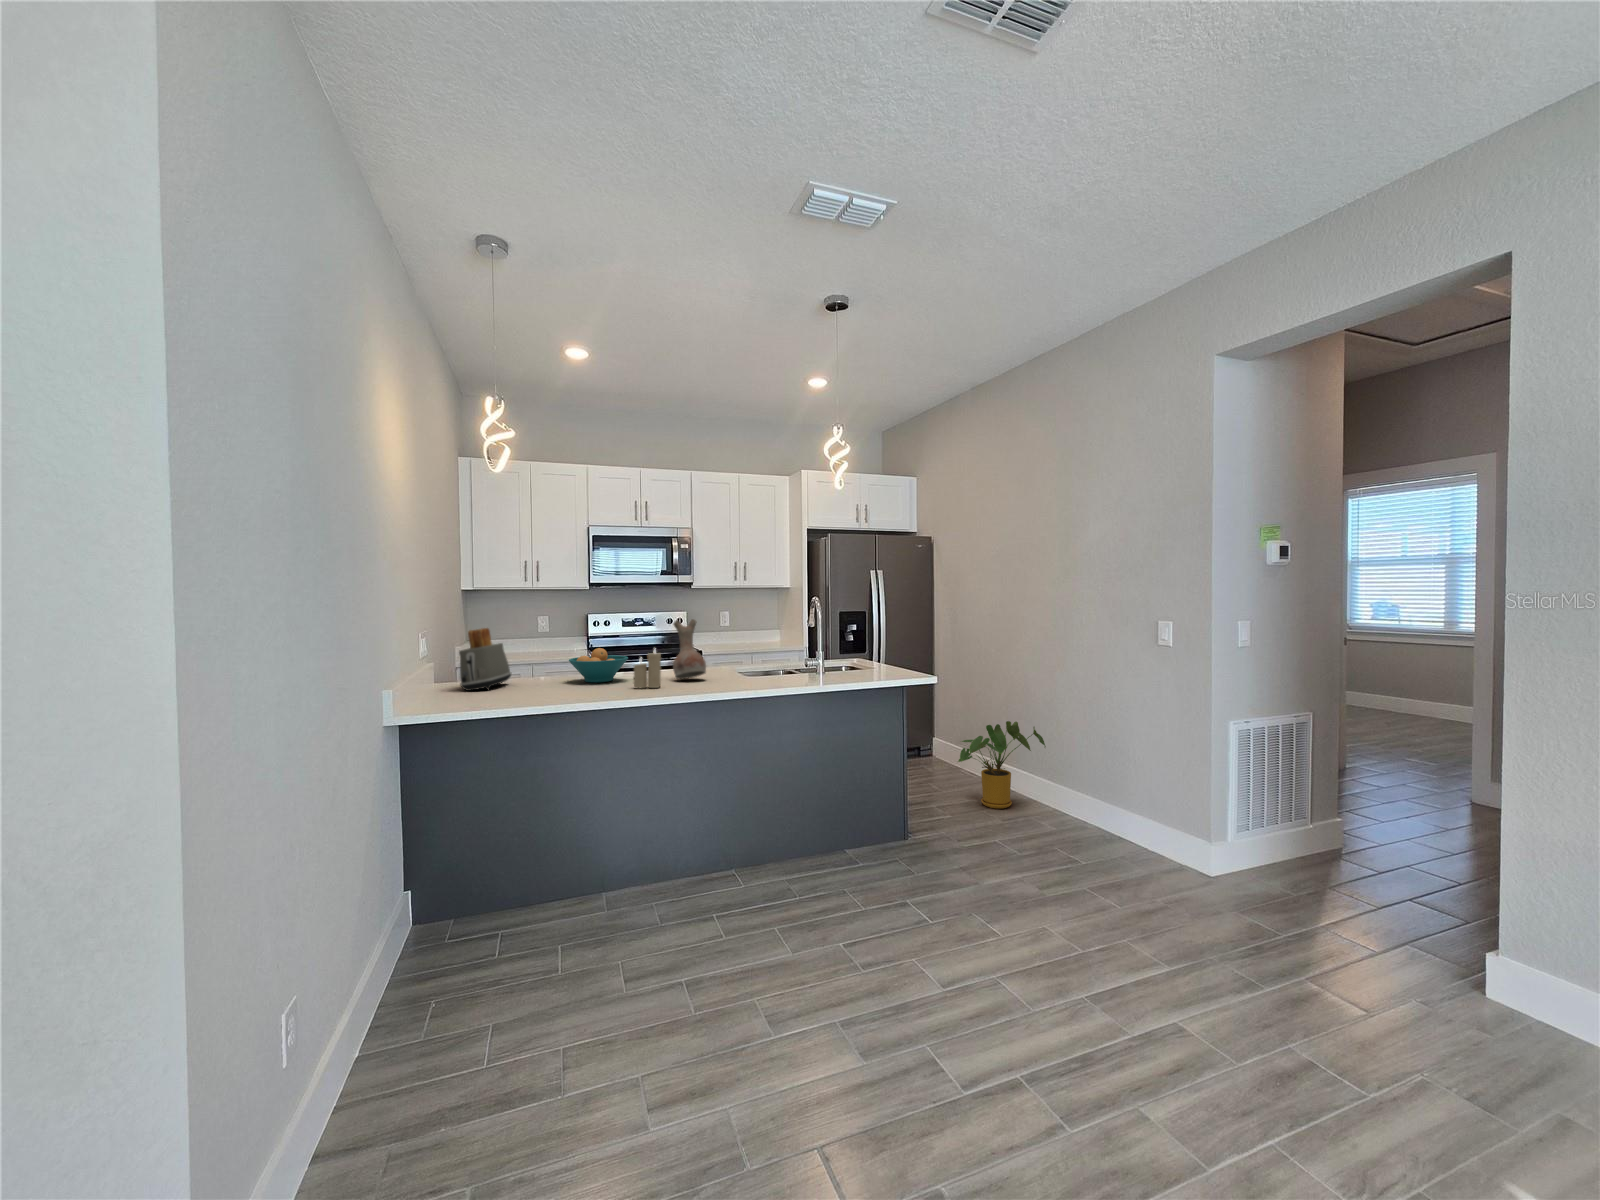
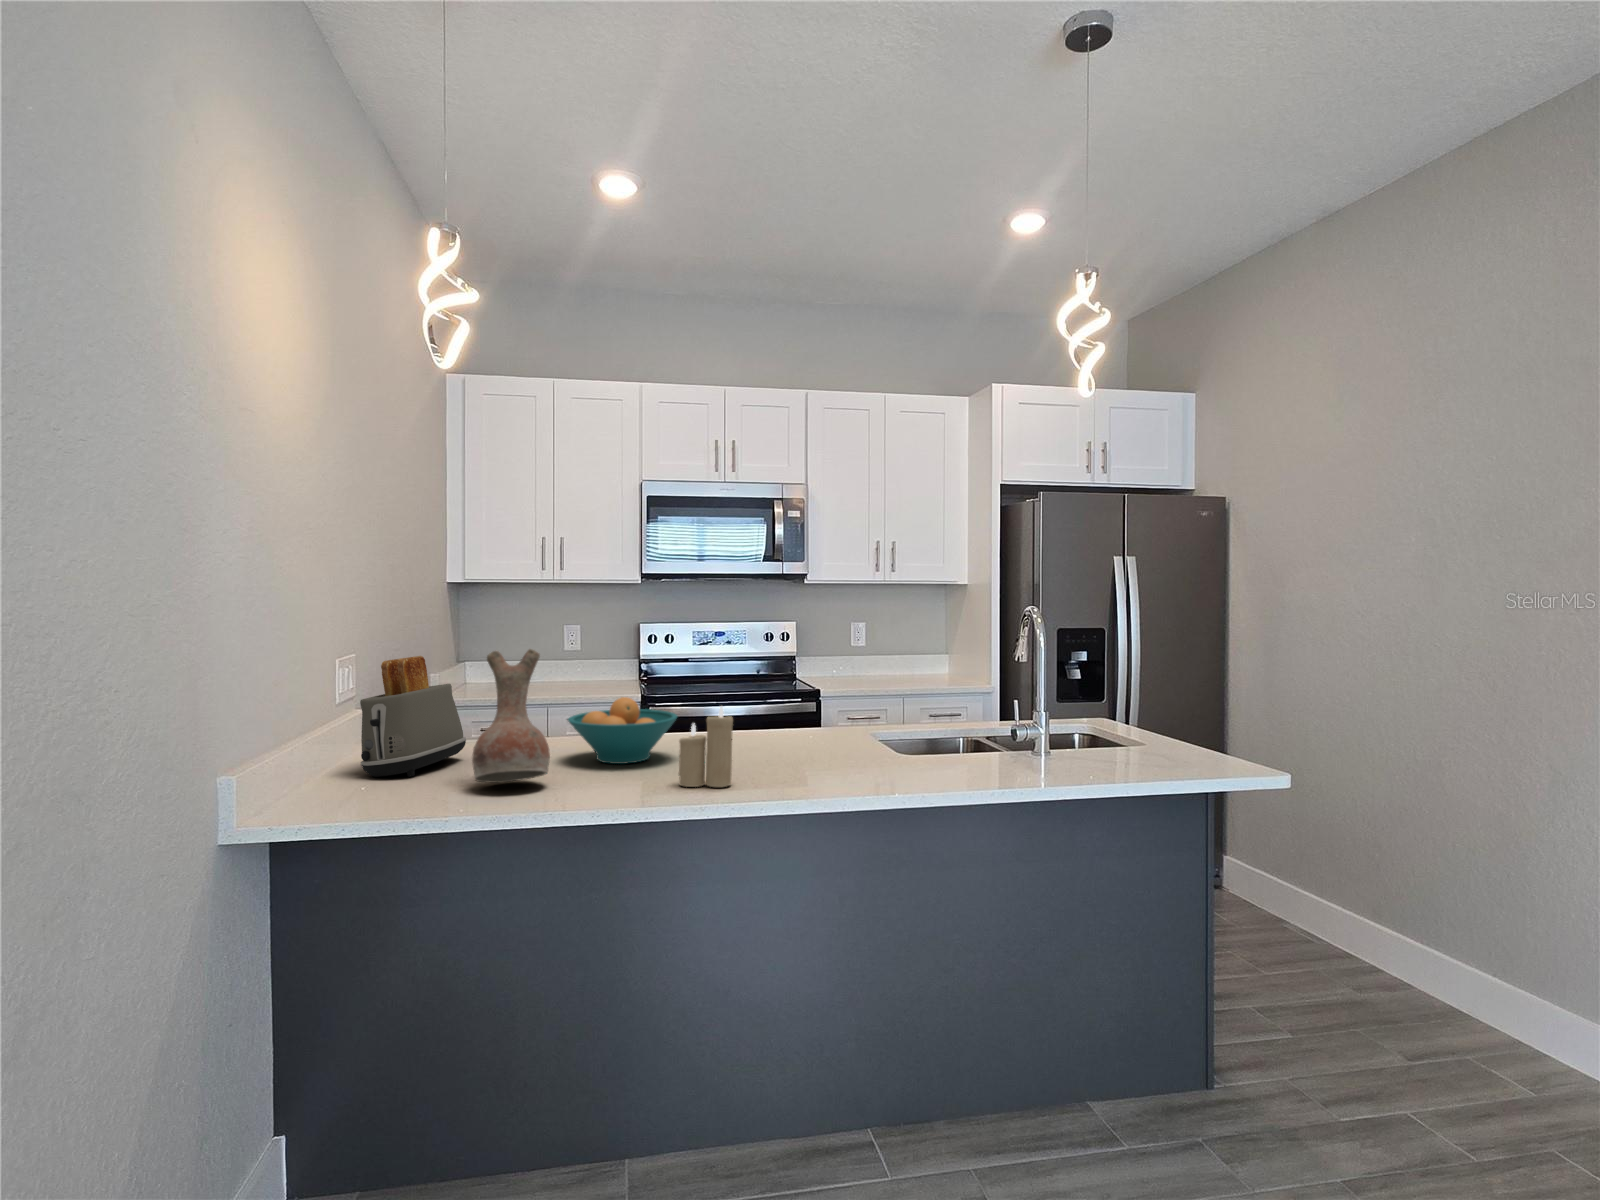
vase: present [673,619,706,679] -> present [472,649,550,783]
house plant: present [958,721,1046,809] -> none [1301,853,1502,1031]

